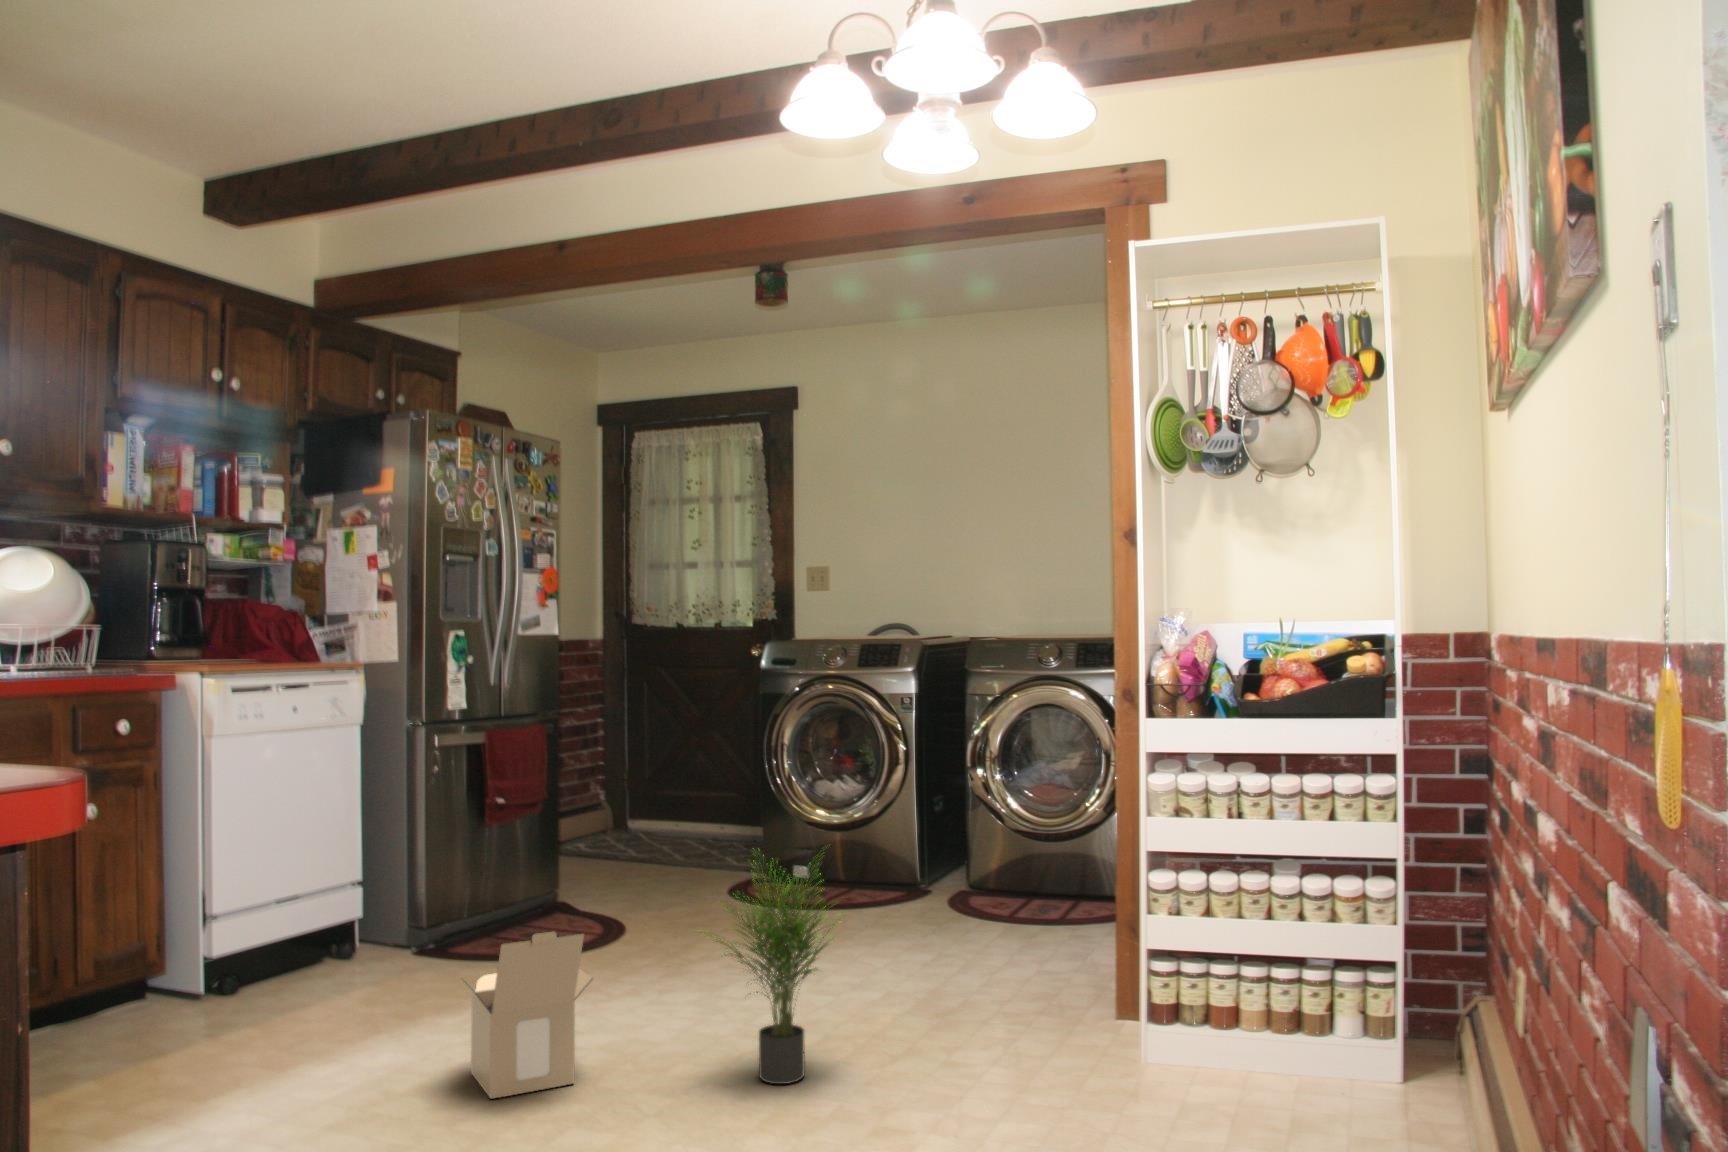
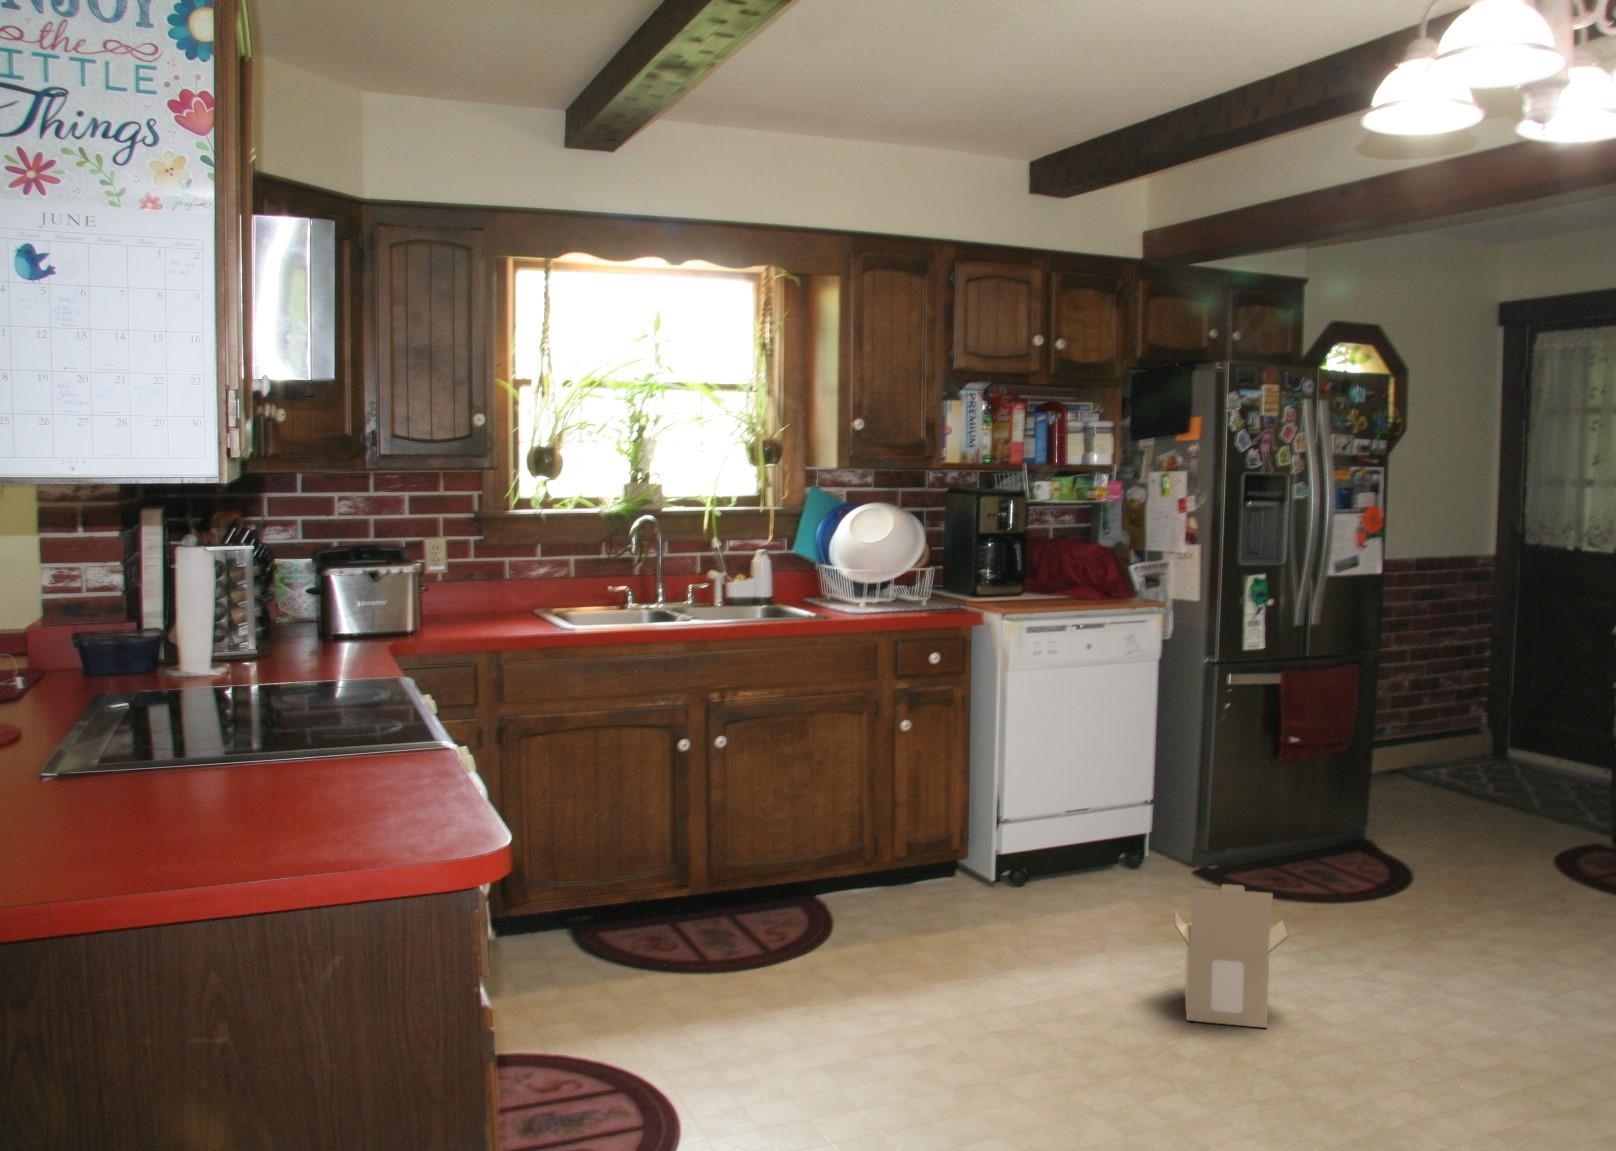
potted plant: present [706,849,837,1084] -> none [1373,841,1565,1087]

